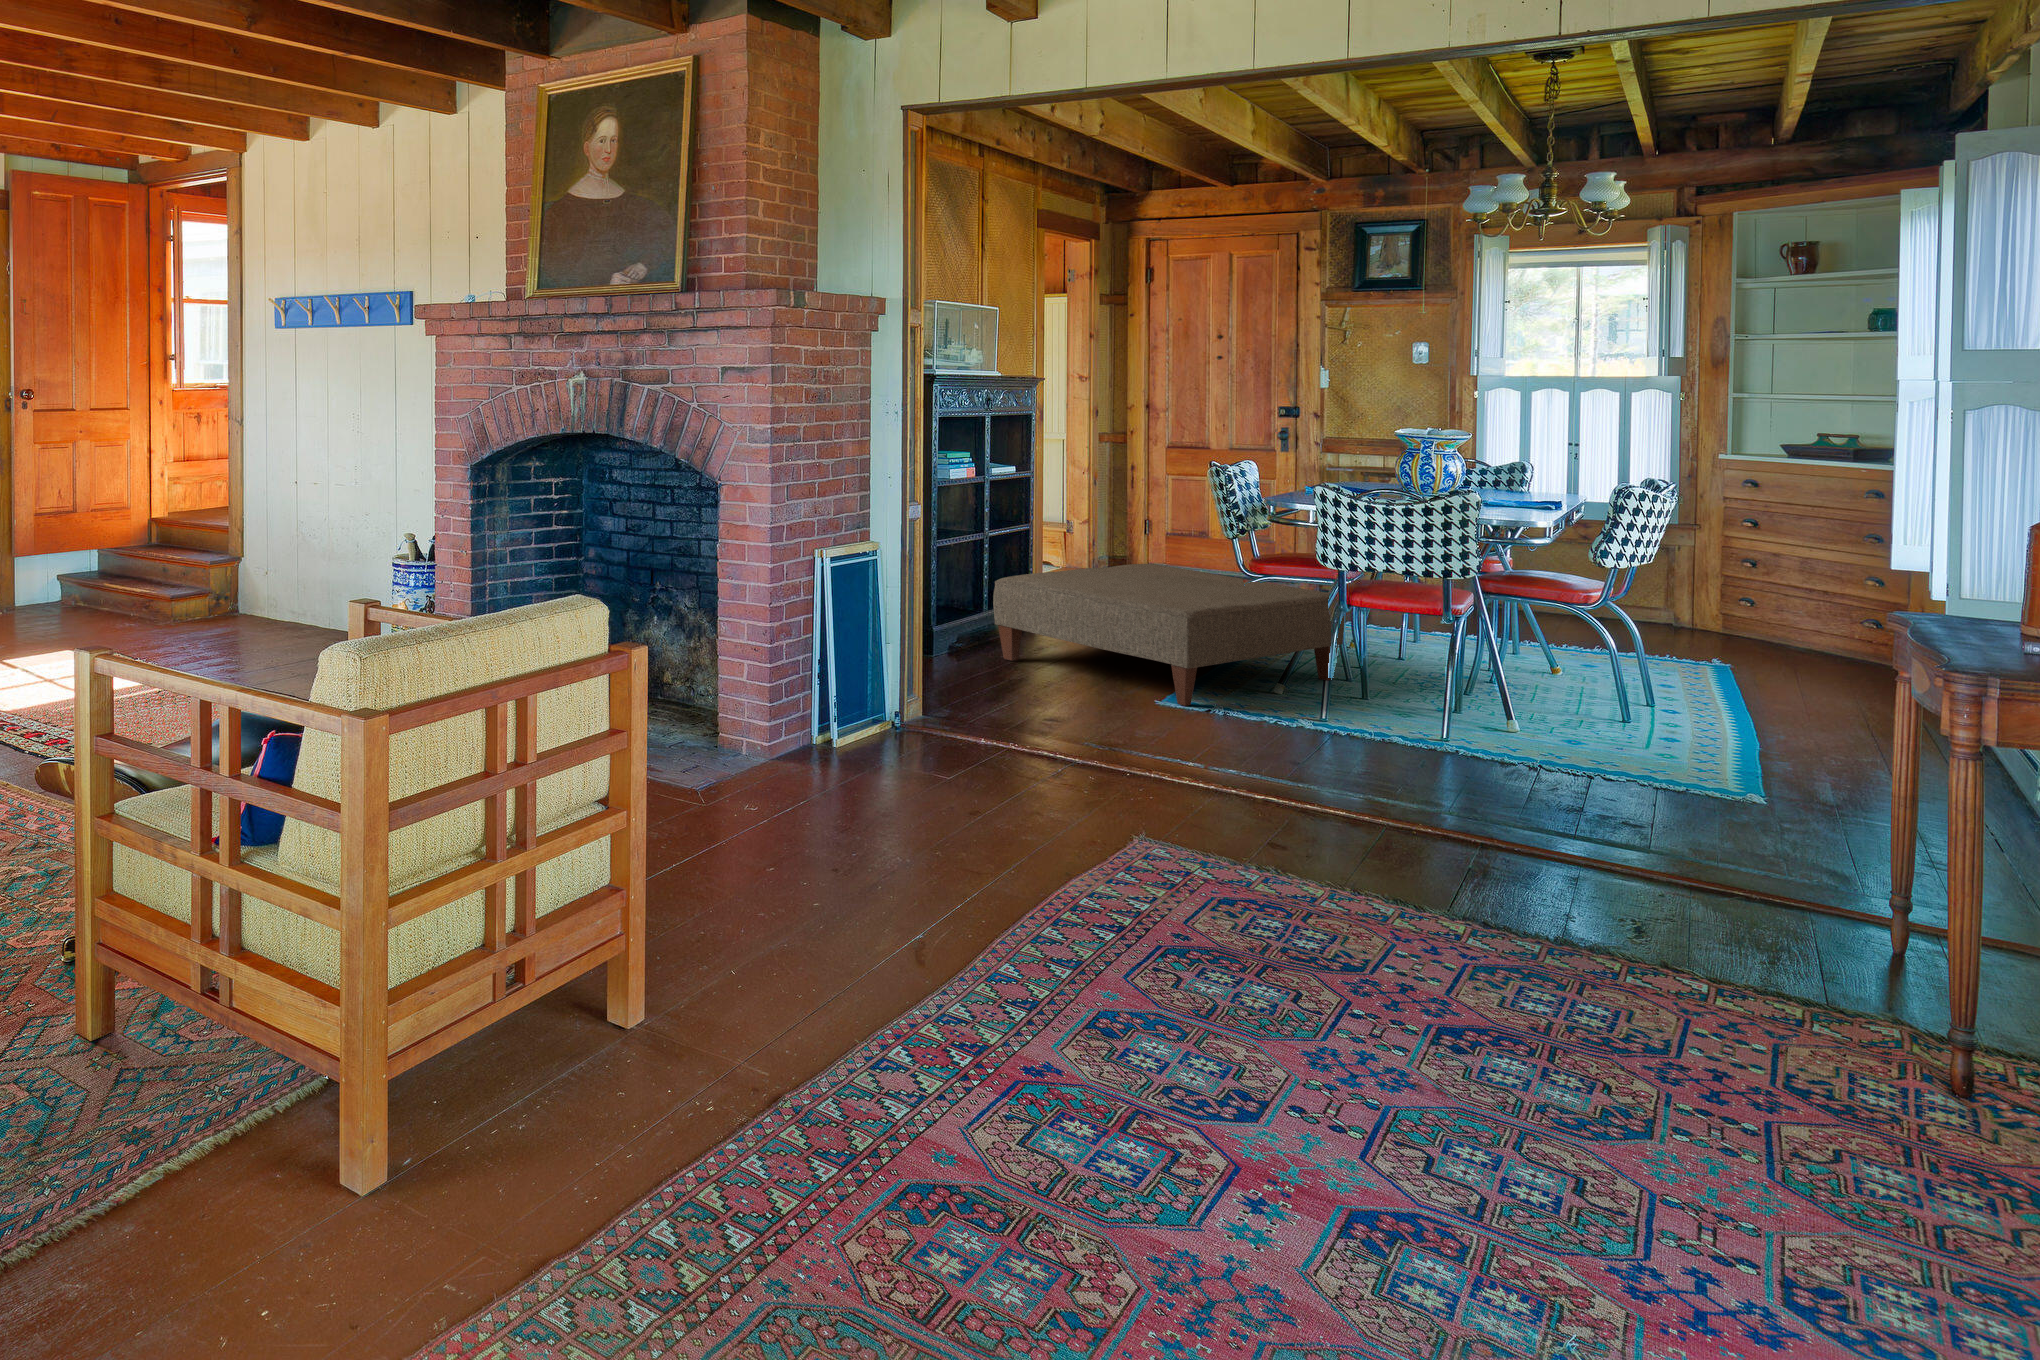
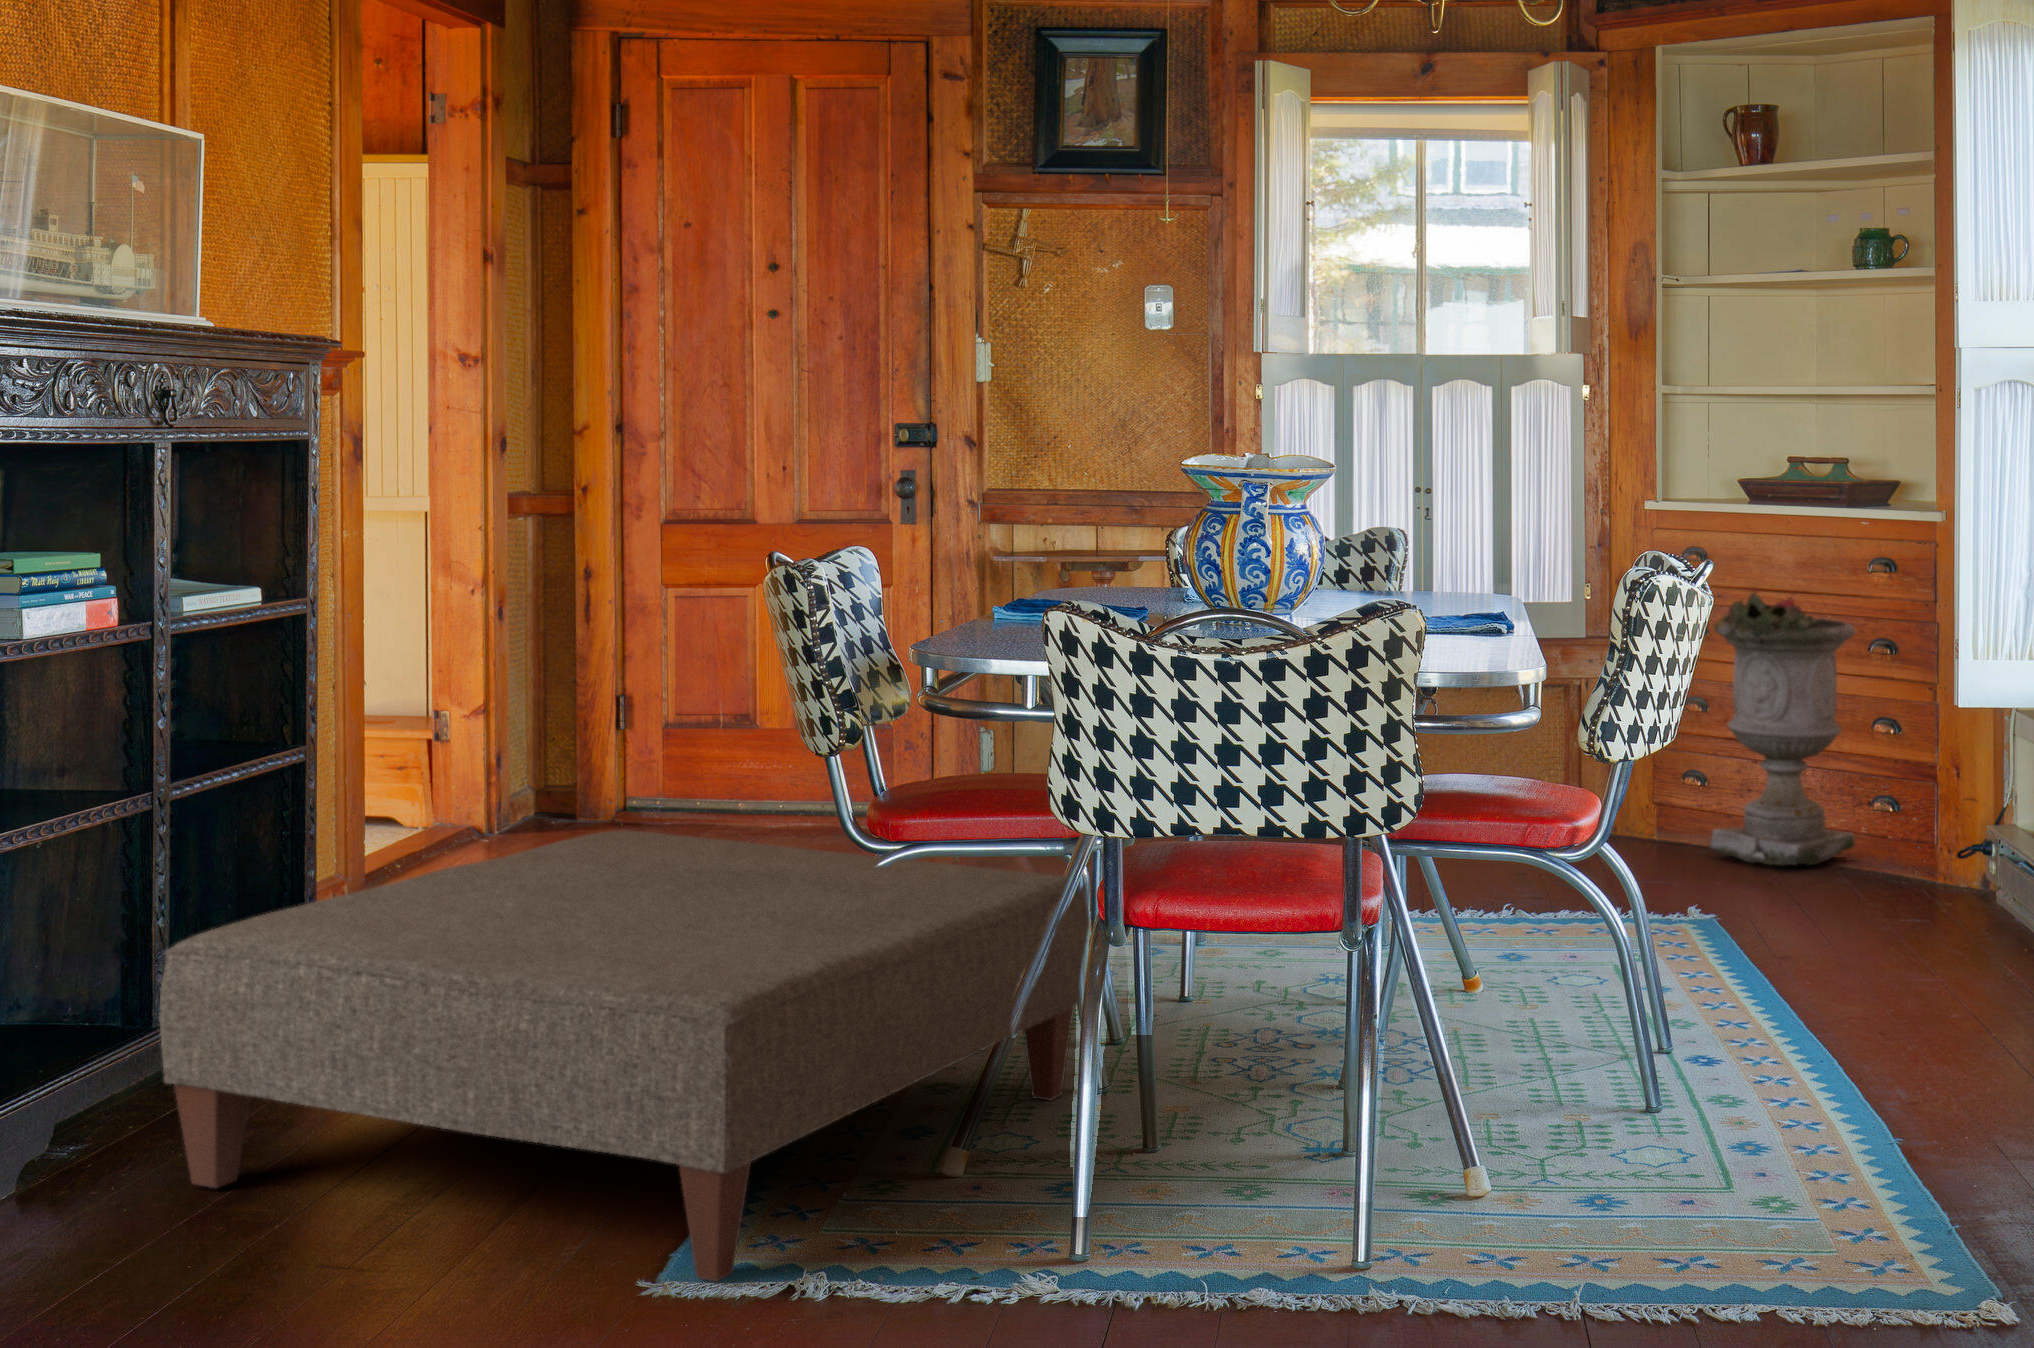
planter: none [1742,506,1846,653] -> present [1709,591,1855,865]

